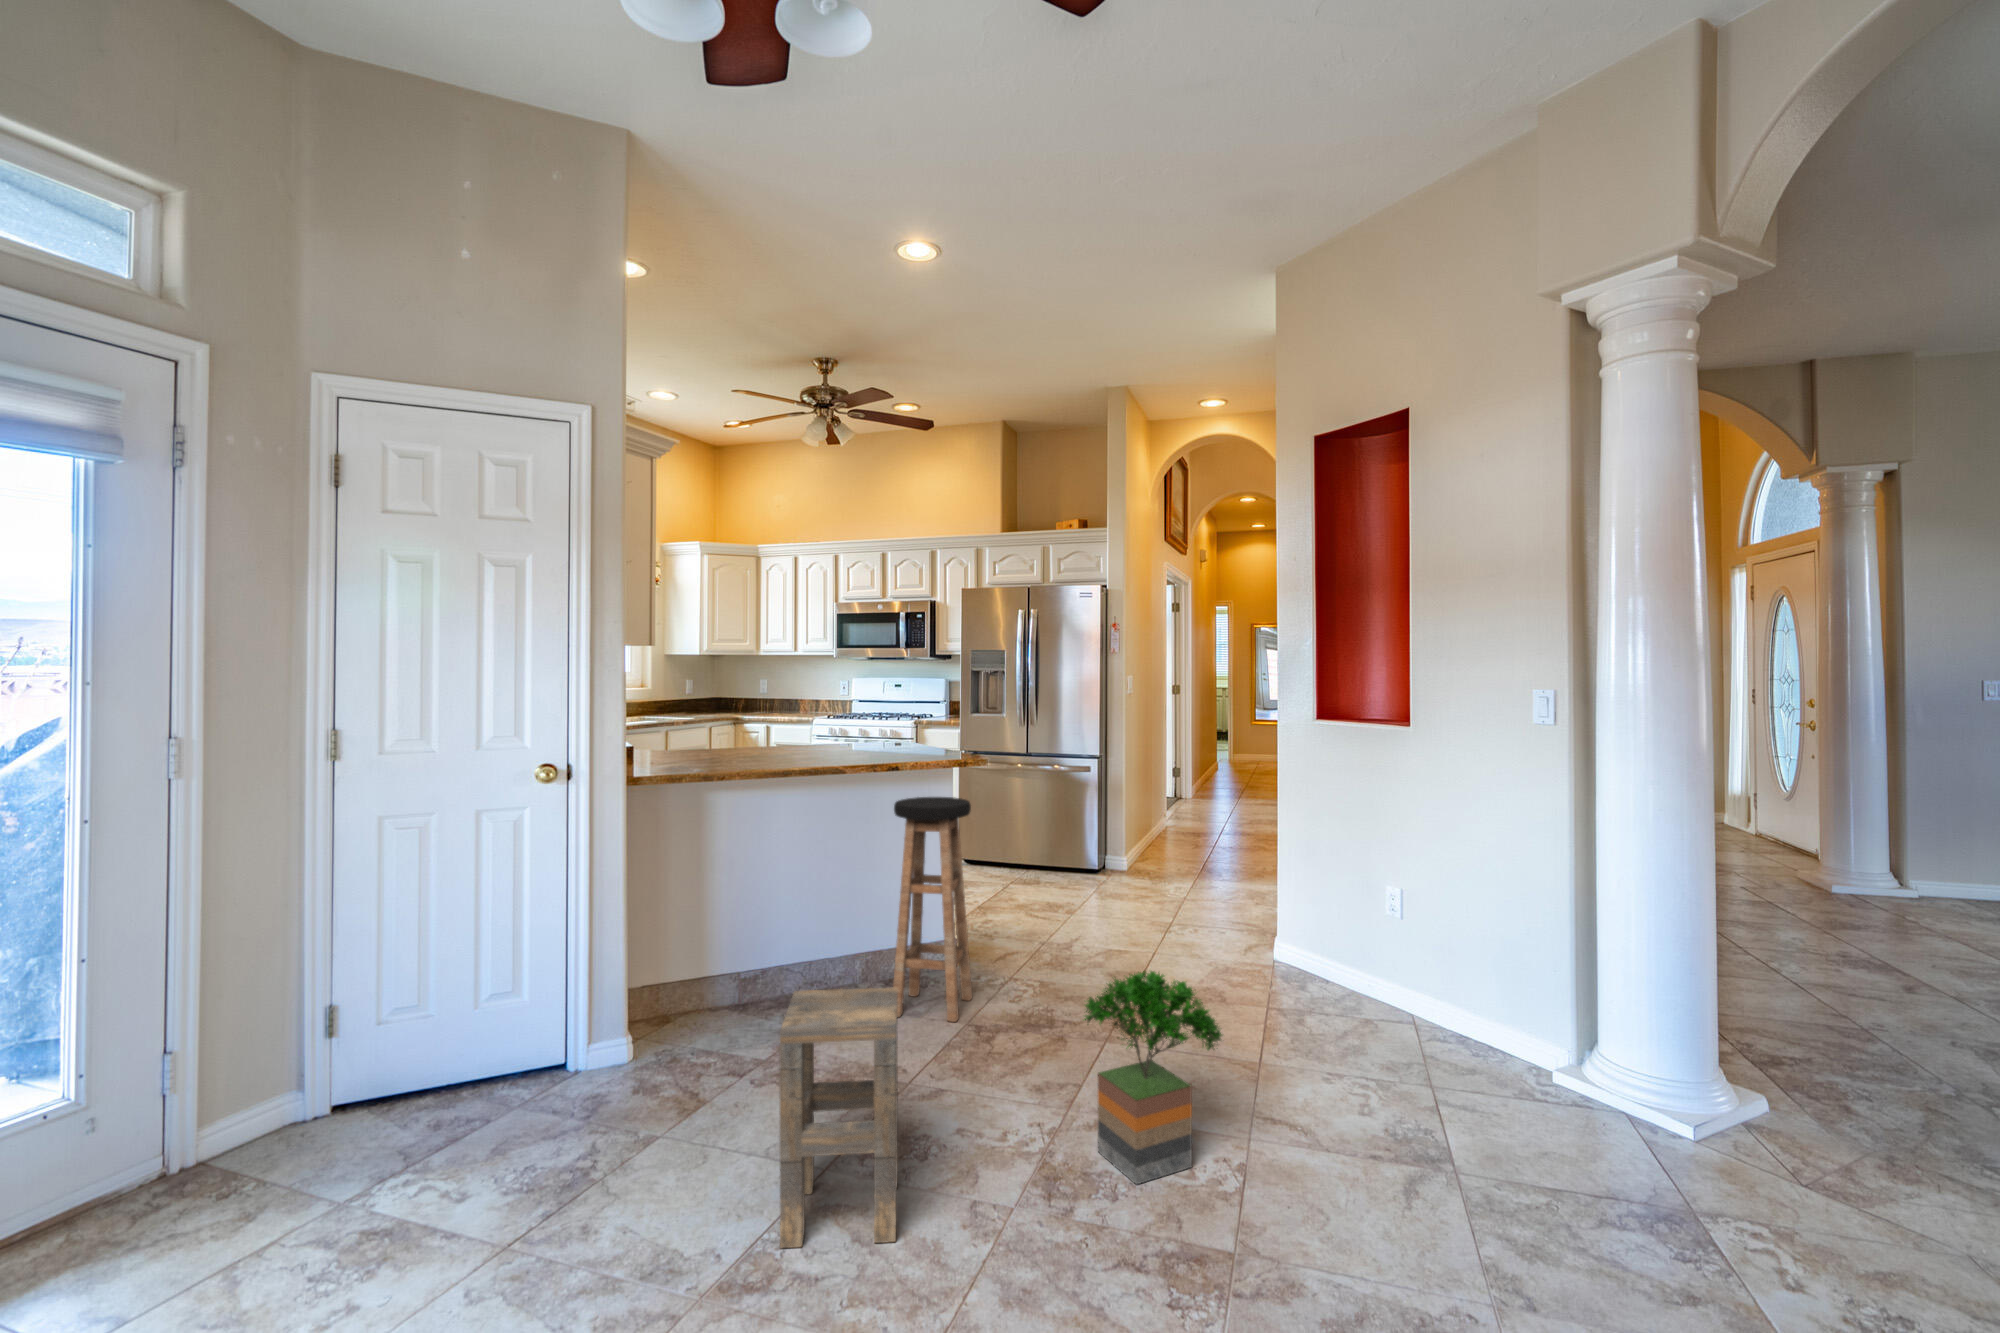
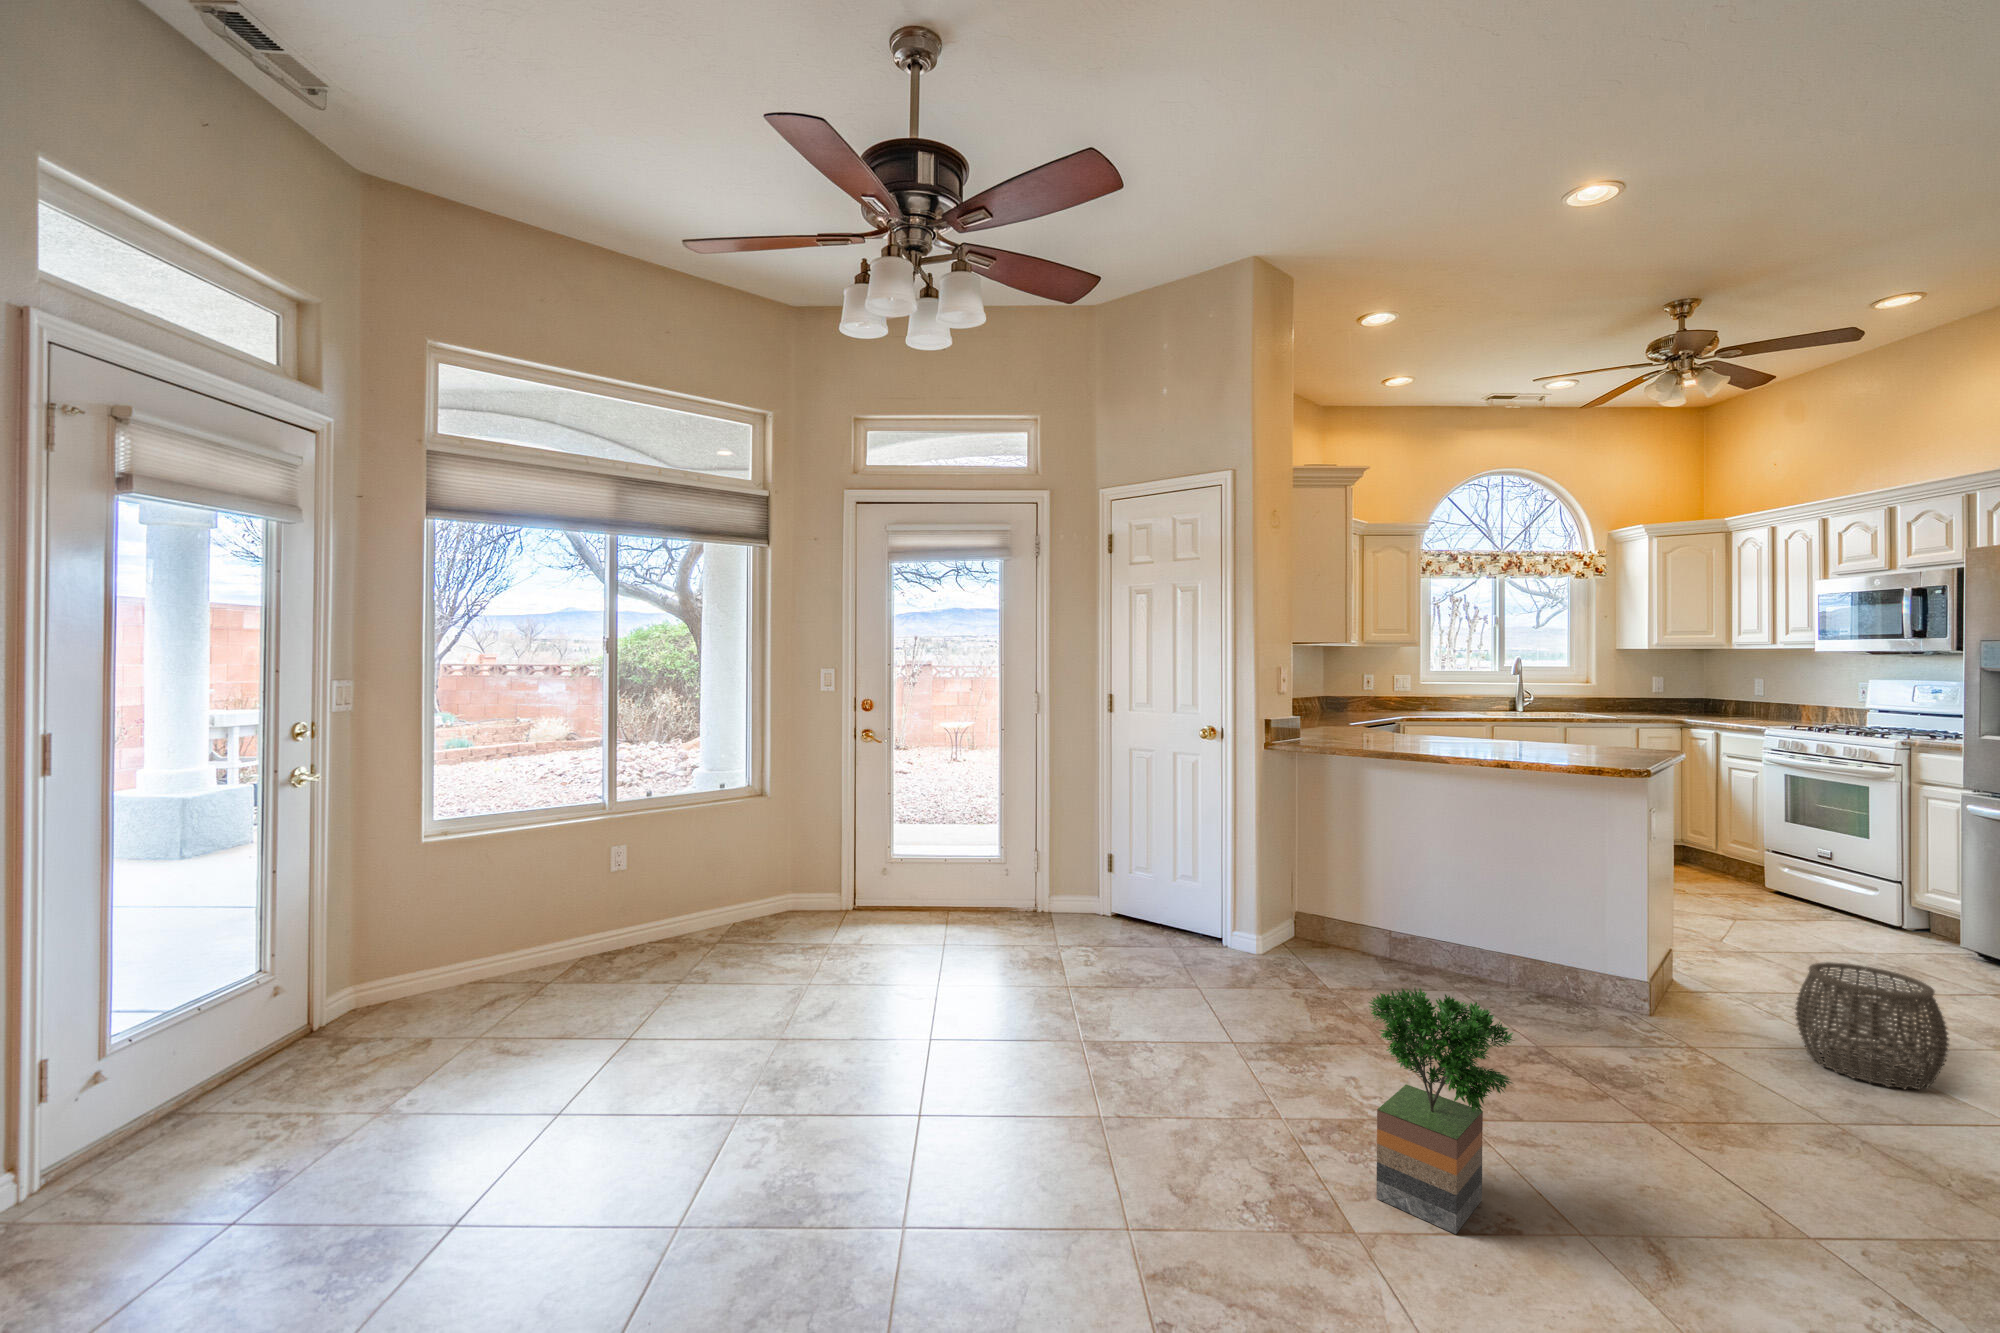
bar stool: present [893,797,972,1022] -> none [1479,800,1598,1049]
woven basket: none [1019,876,1094,954] -> present [1795,962,1950,1089]
side table: present [779,987,898,1248] -> none [1128,898,1245,1094]

